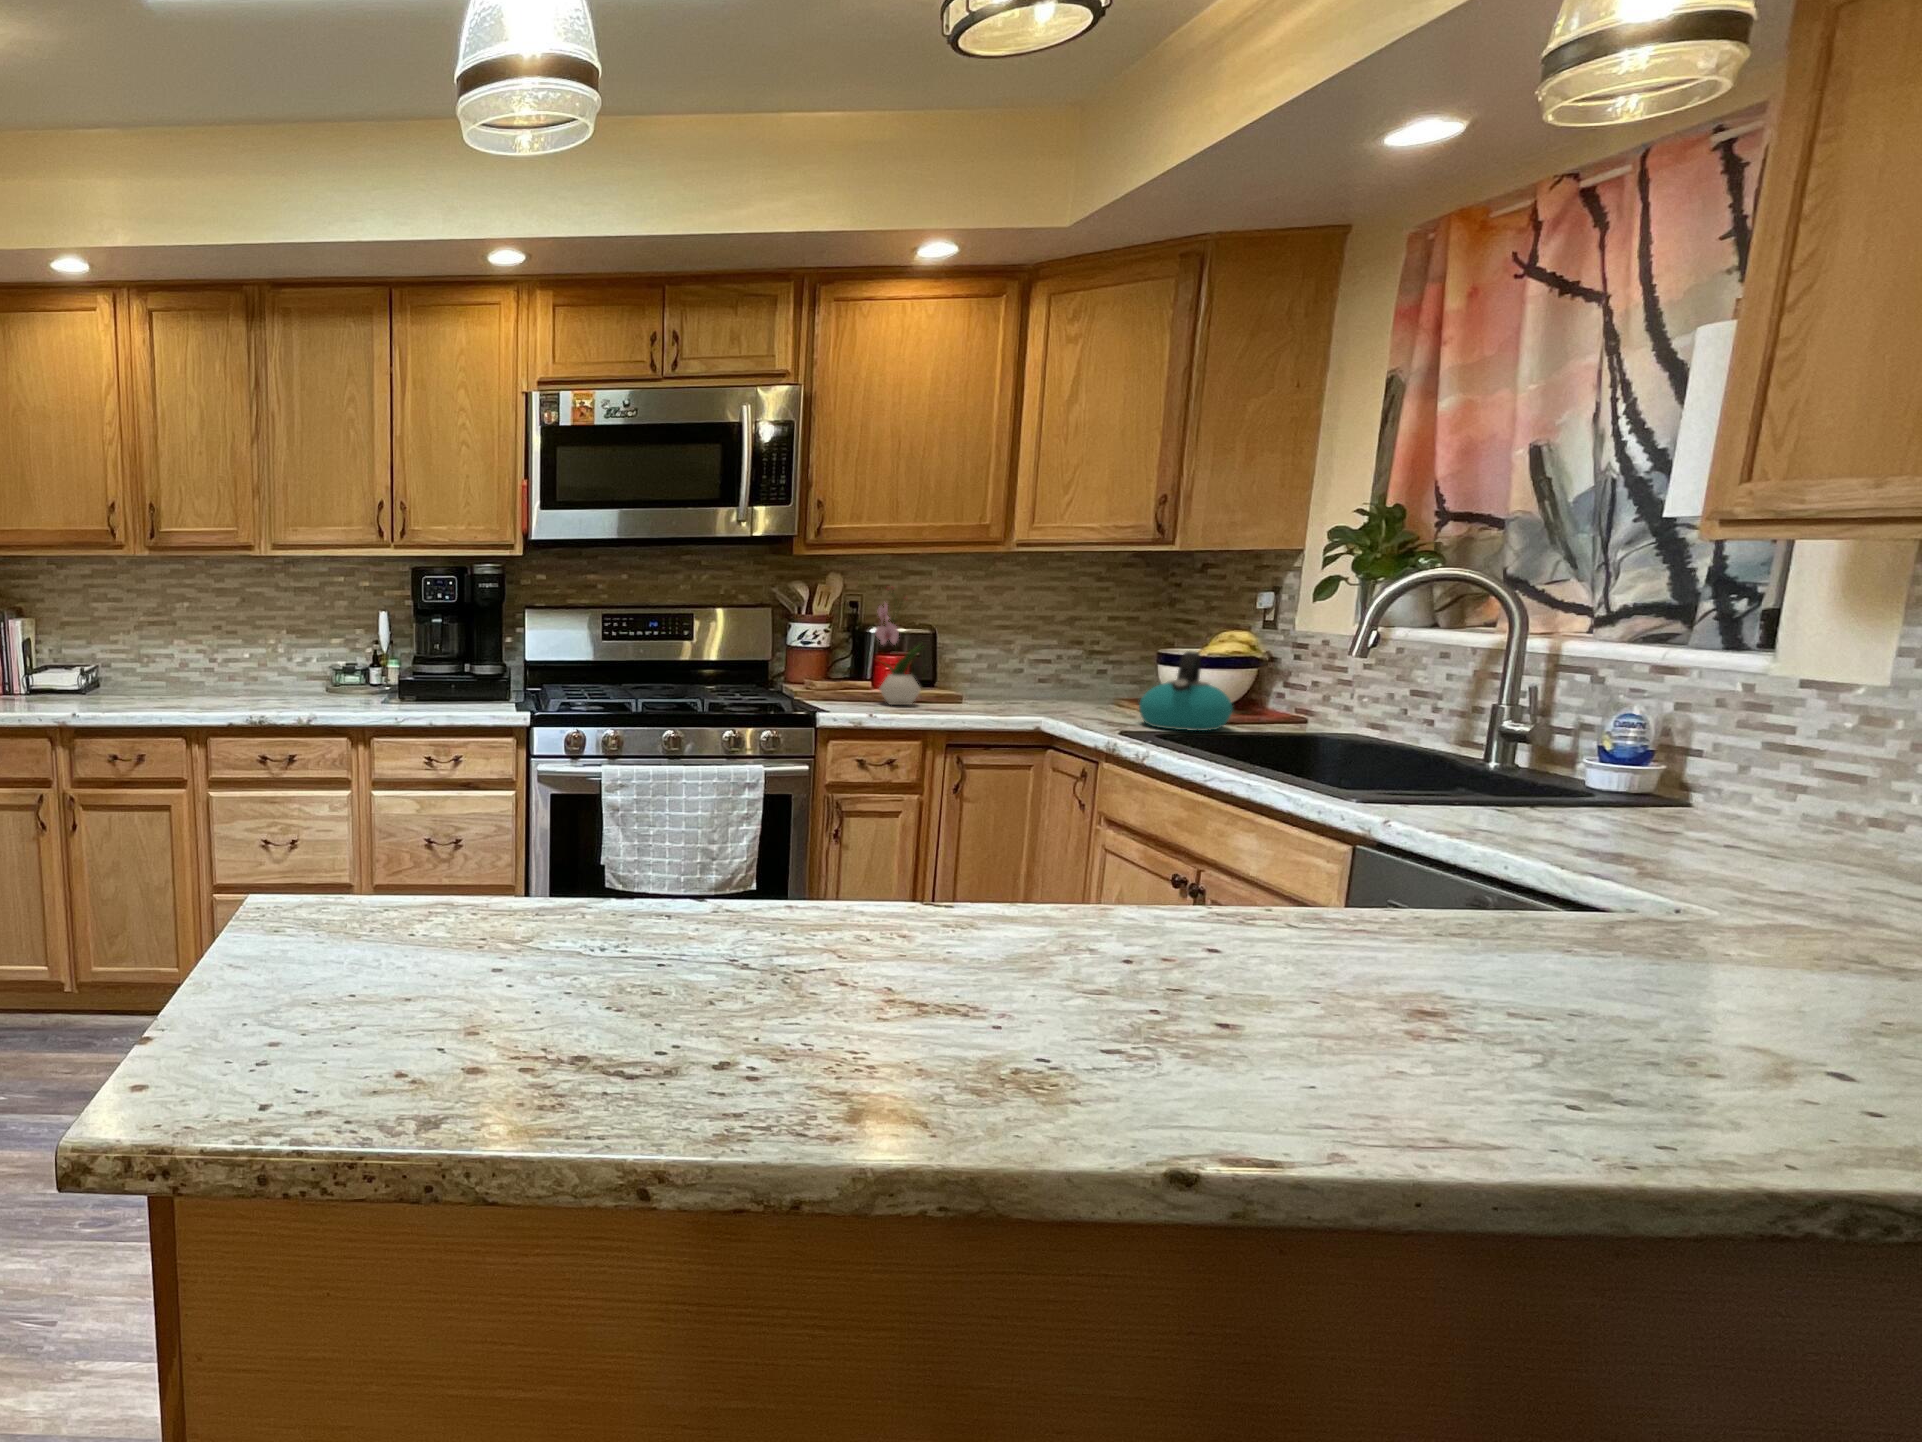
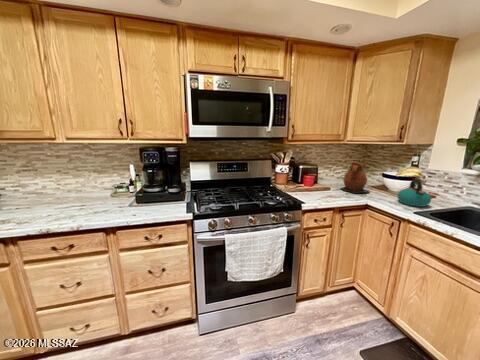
flower arrangement: present [875,587,924,705] -> none [310,155,330,195]
ceramic pitcher: none [989,610,1086,707] -> present [341,162,370,193]

